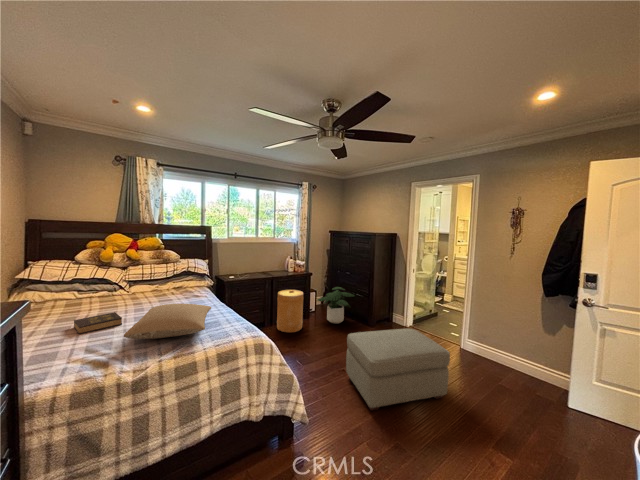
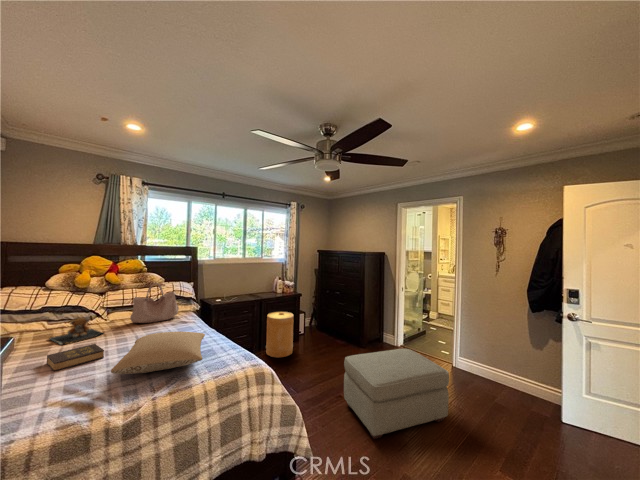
handbag: none [149,259,193,296] -> present [130,283,179,323]
potted plant: present [317,287,355,323] -> none [307,307,346,346]
teddy bear: none [78,289,126,312] -> present [50,318,102,345]

